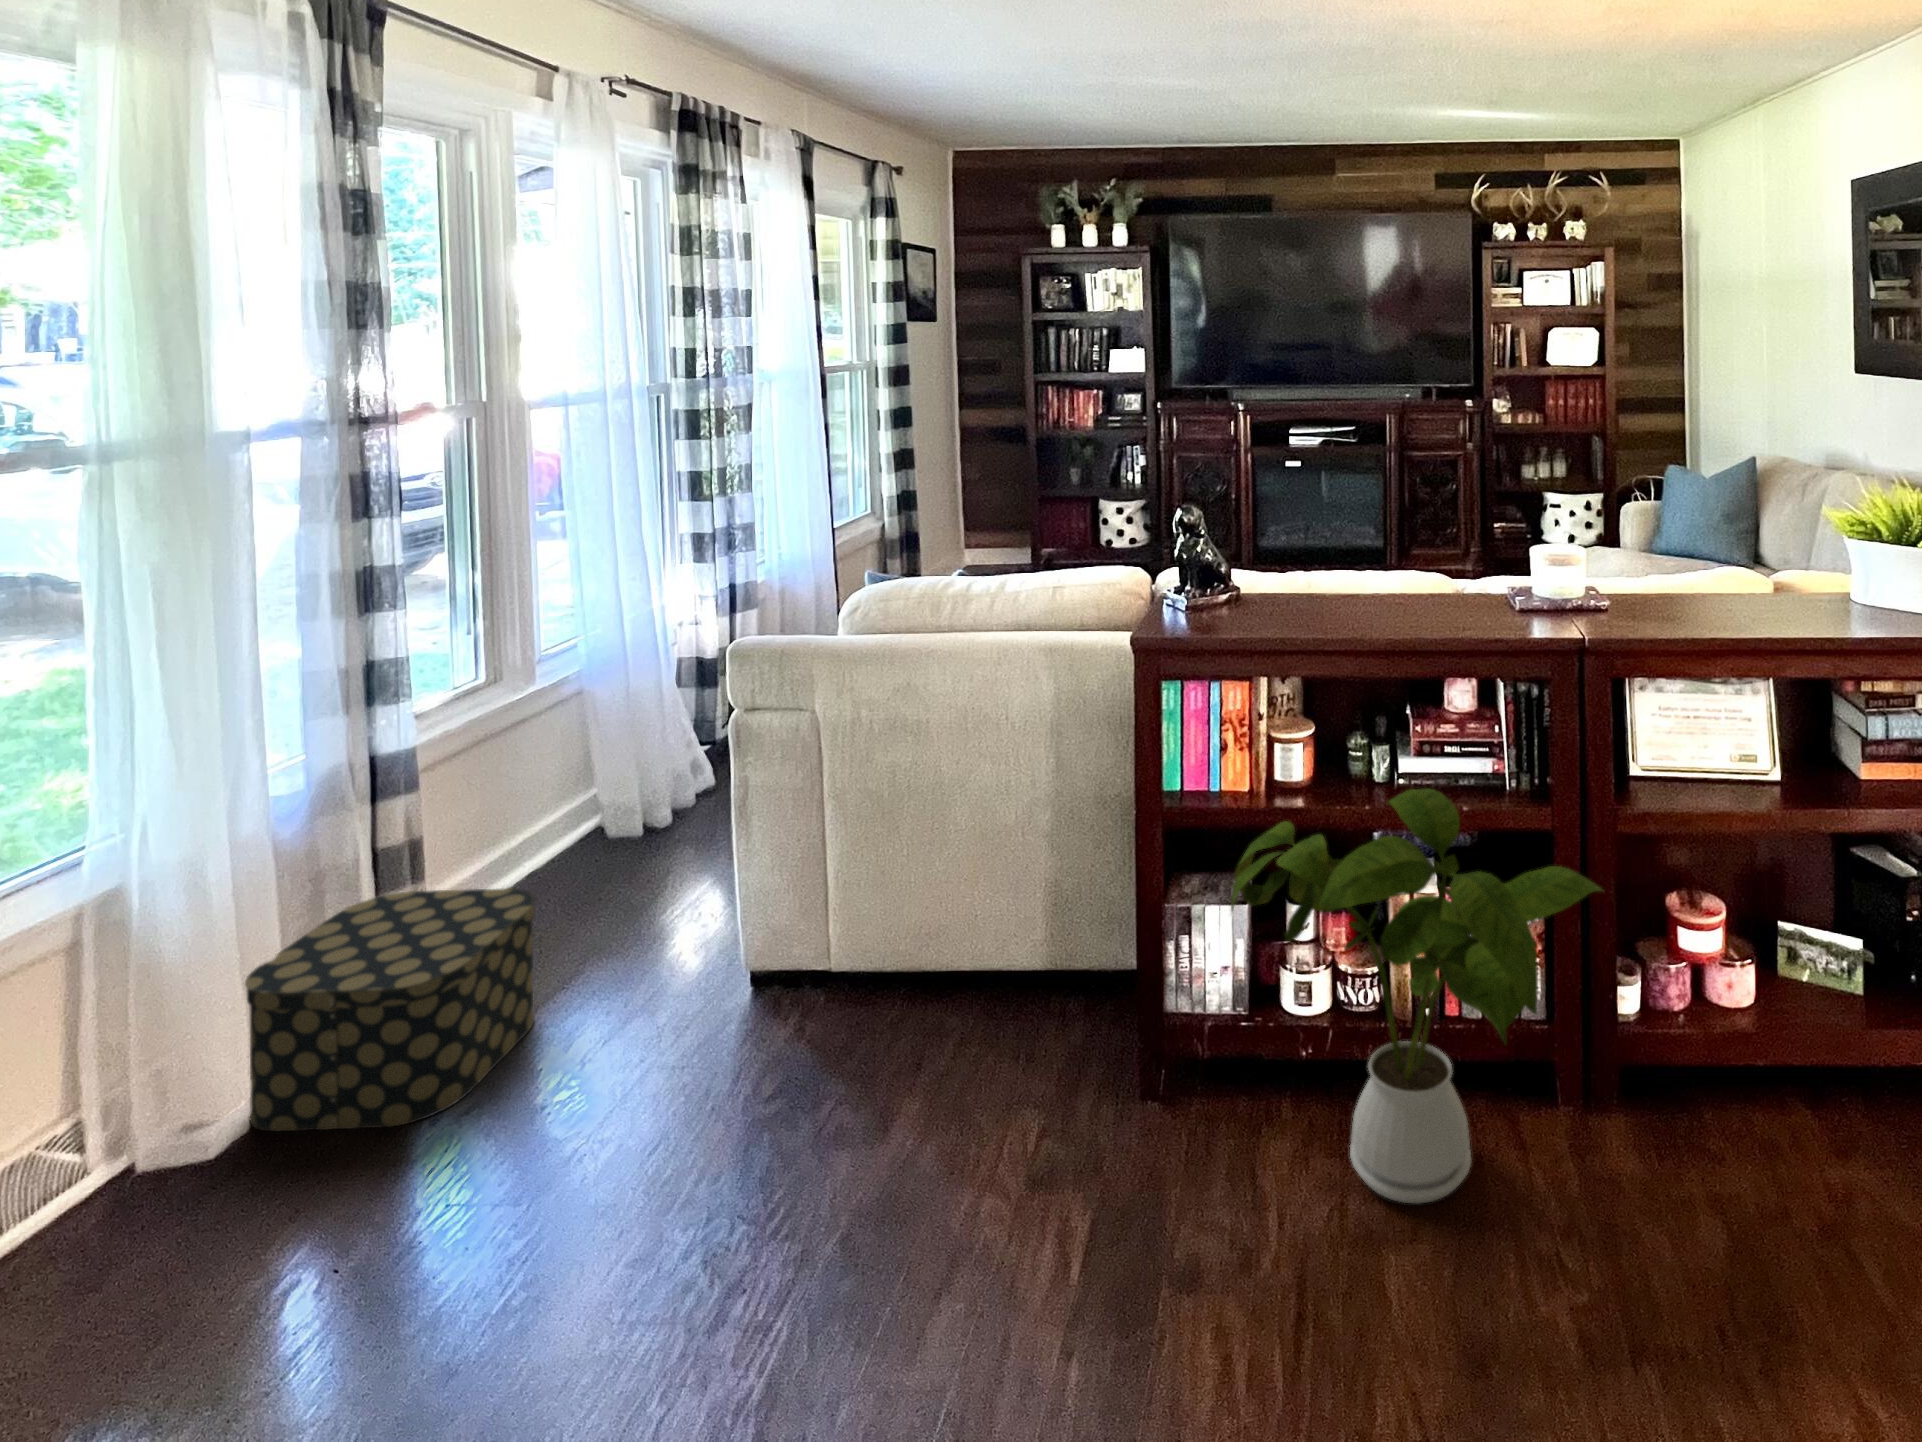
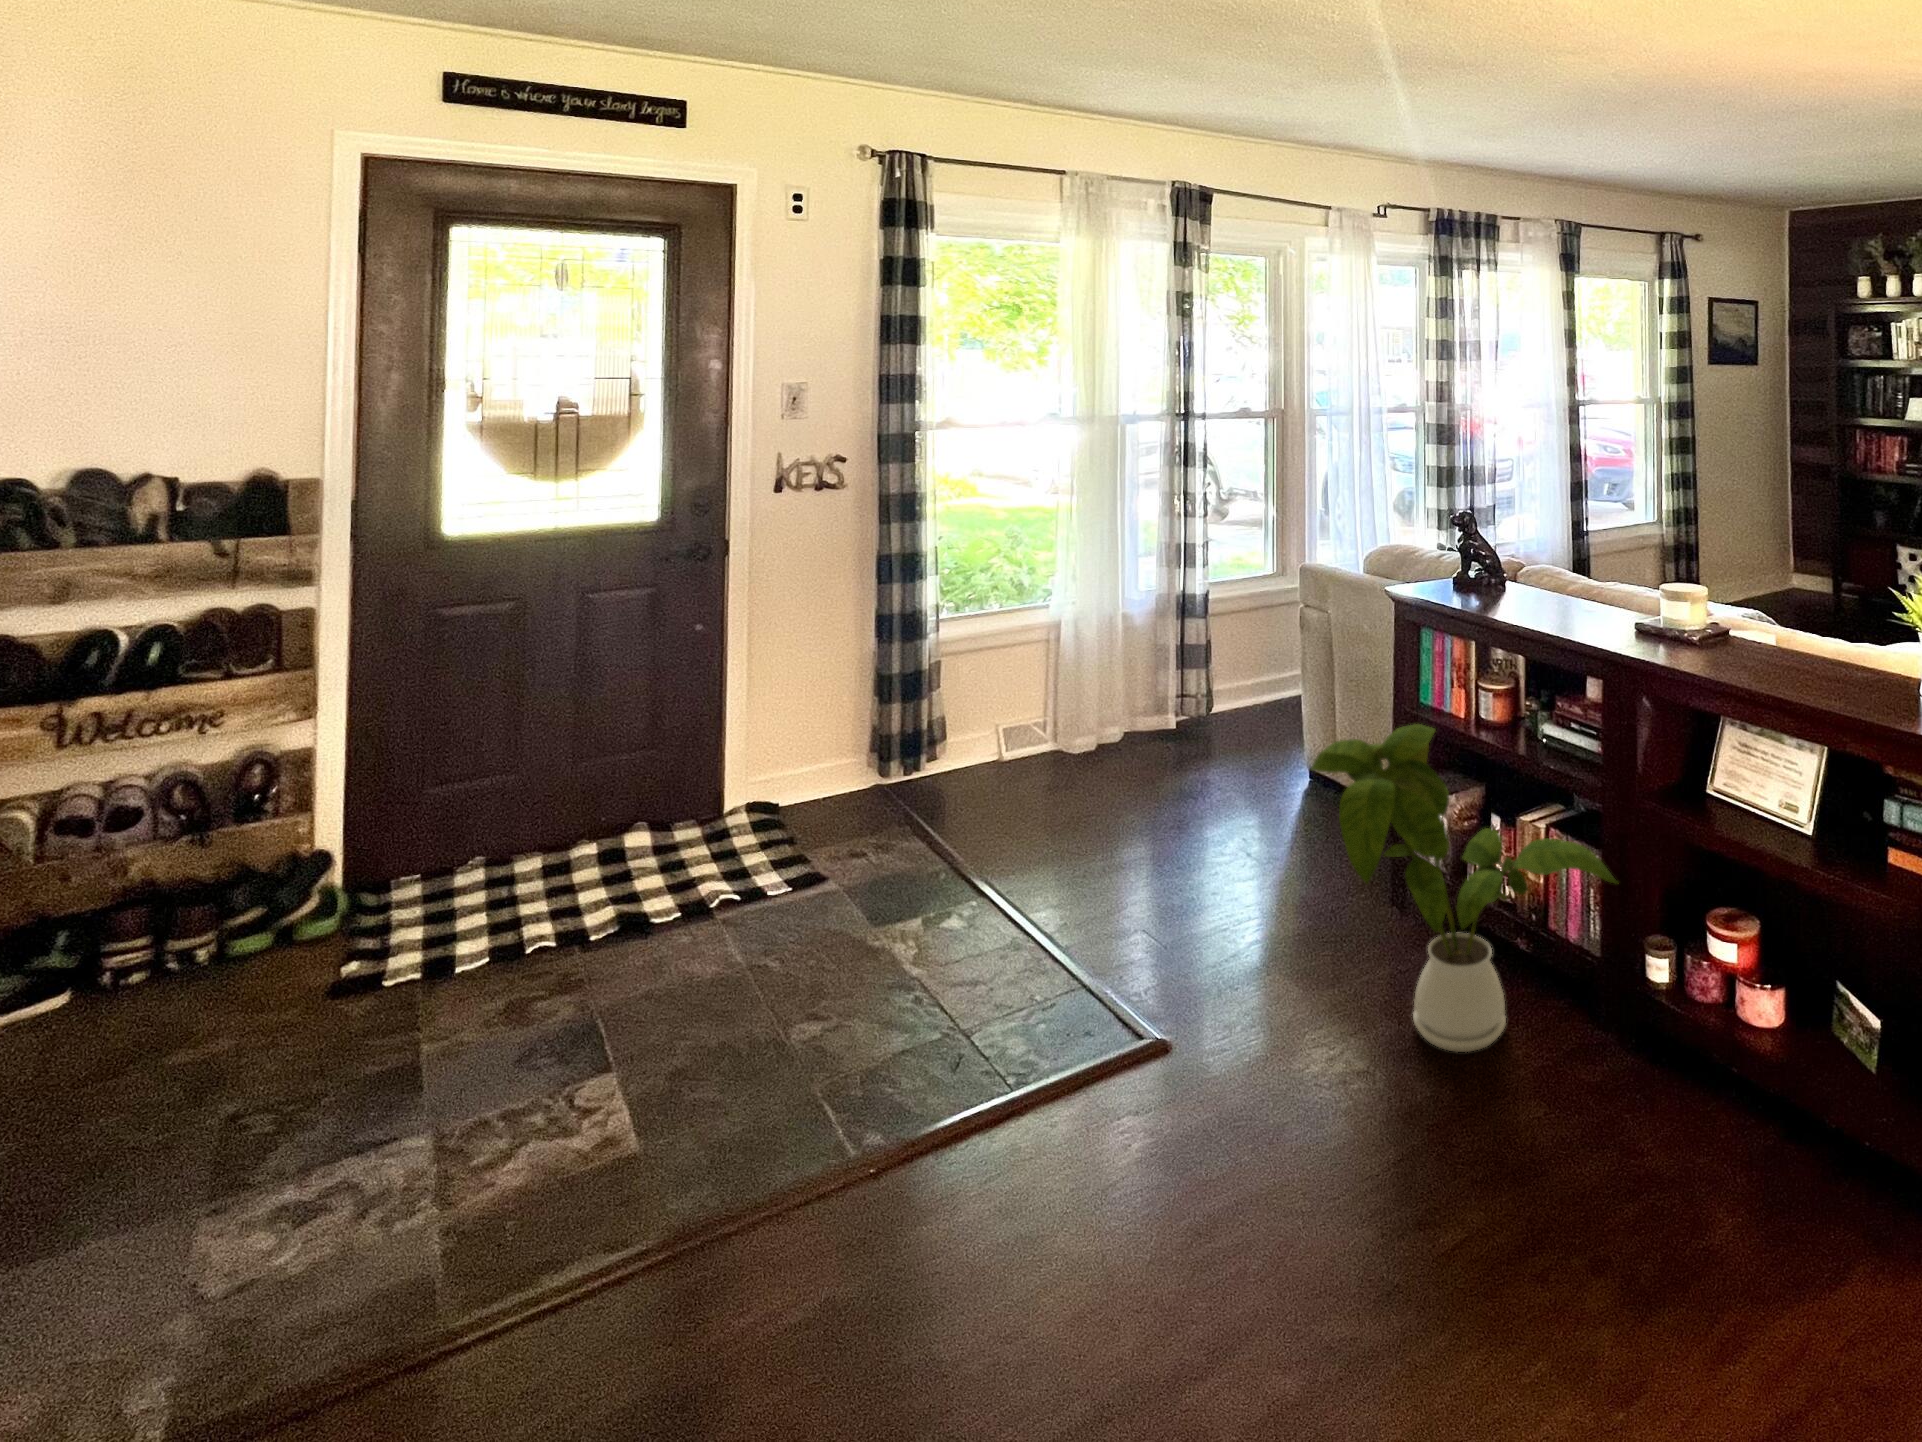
storage box: present [245,888,535,1131] -> none [1101,664,1224,773]

